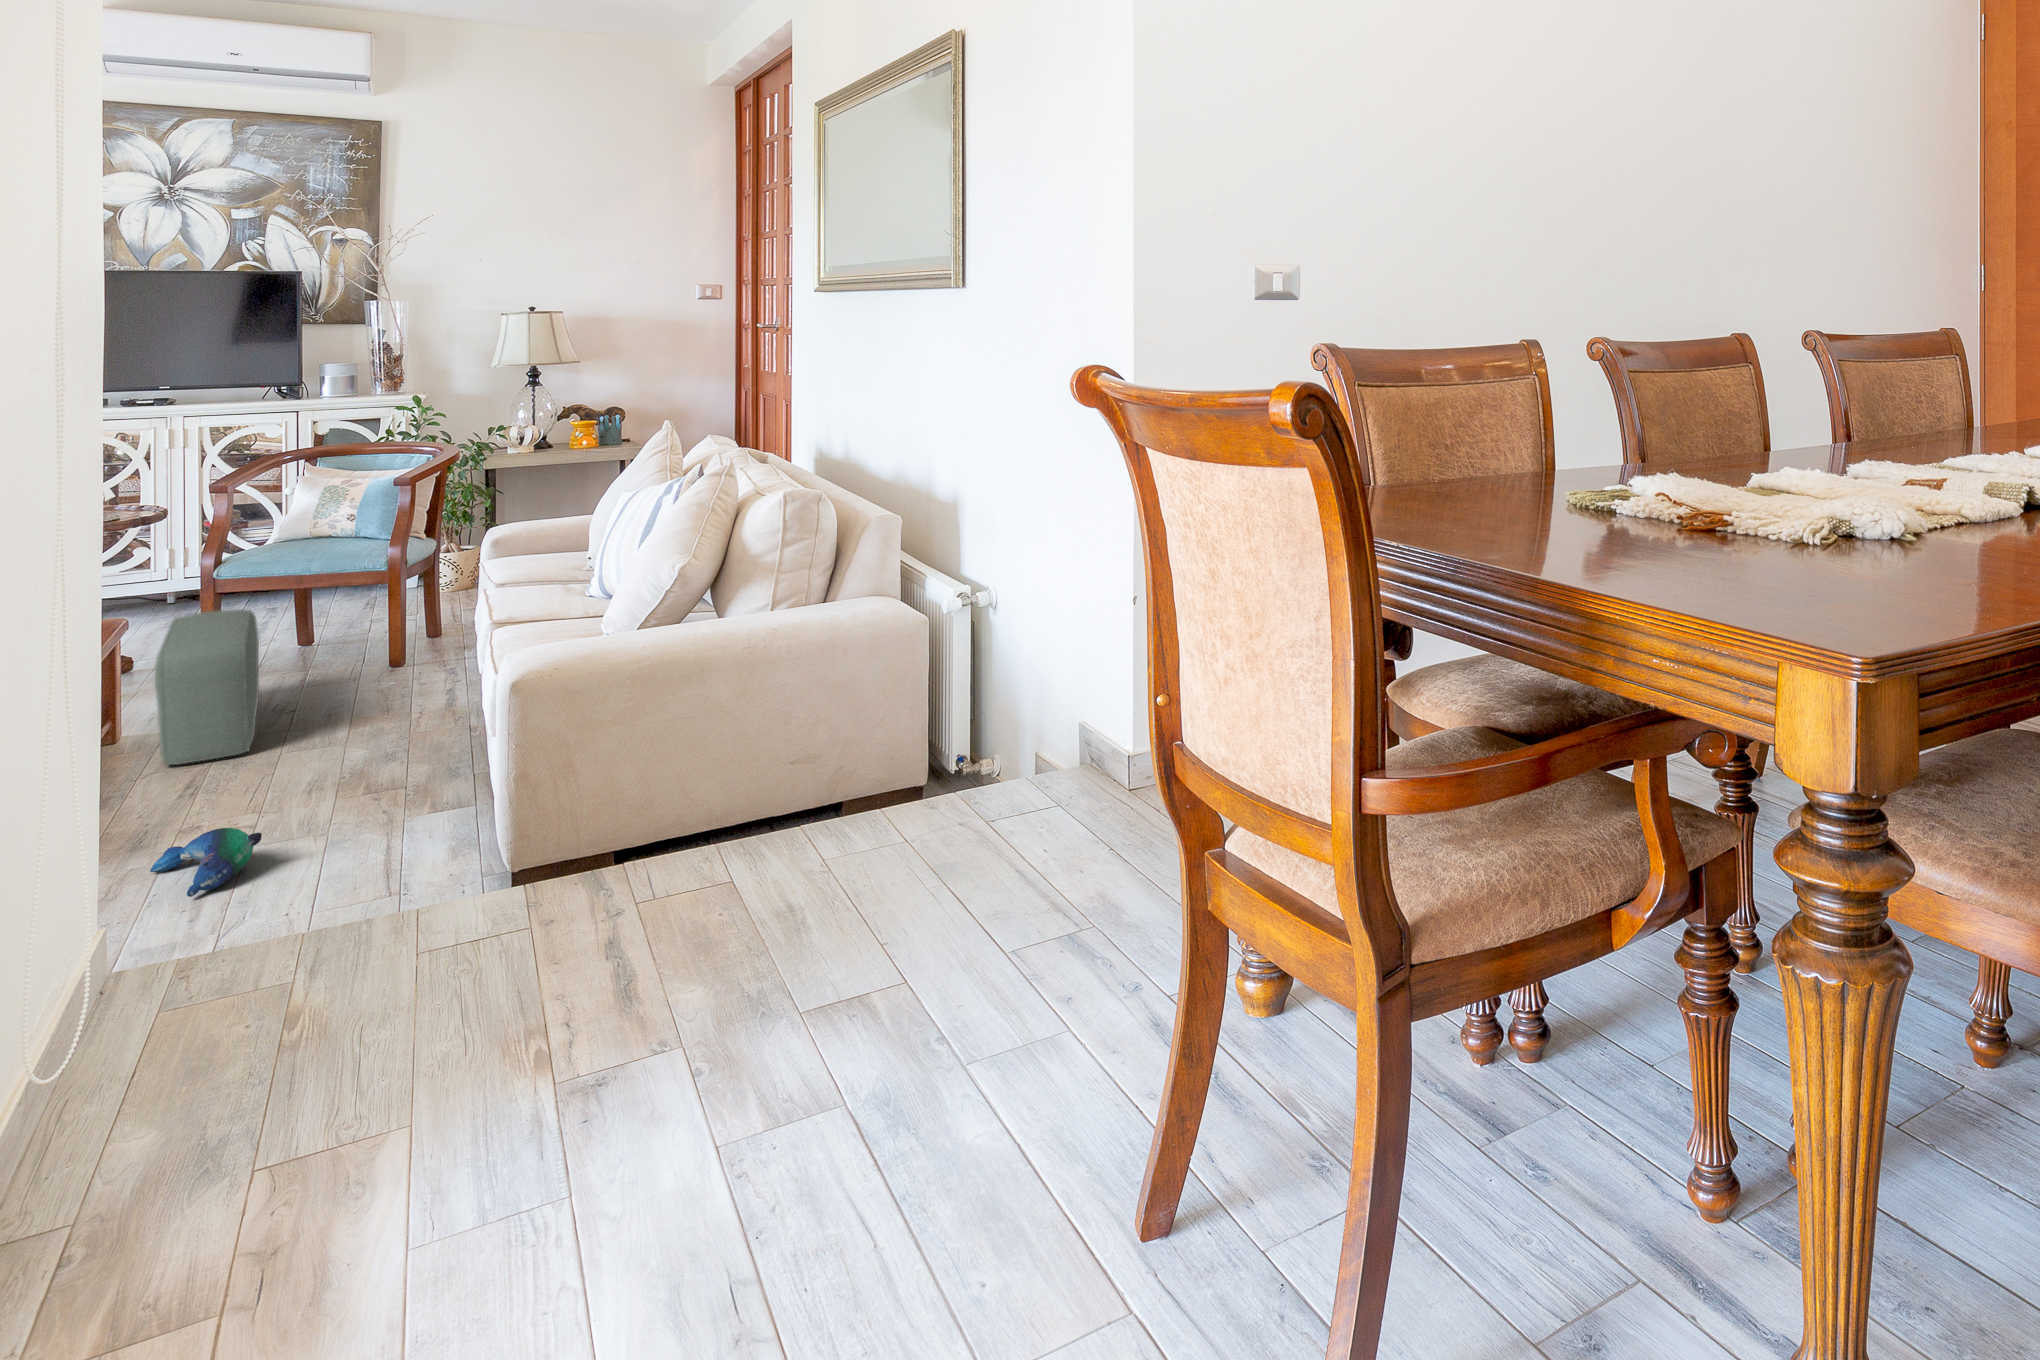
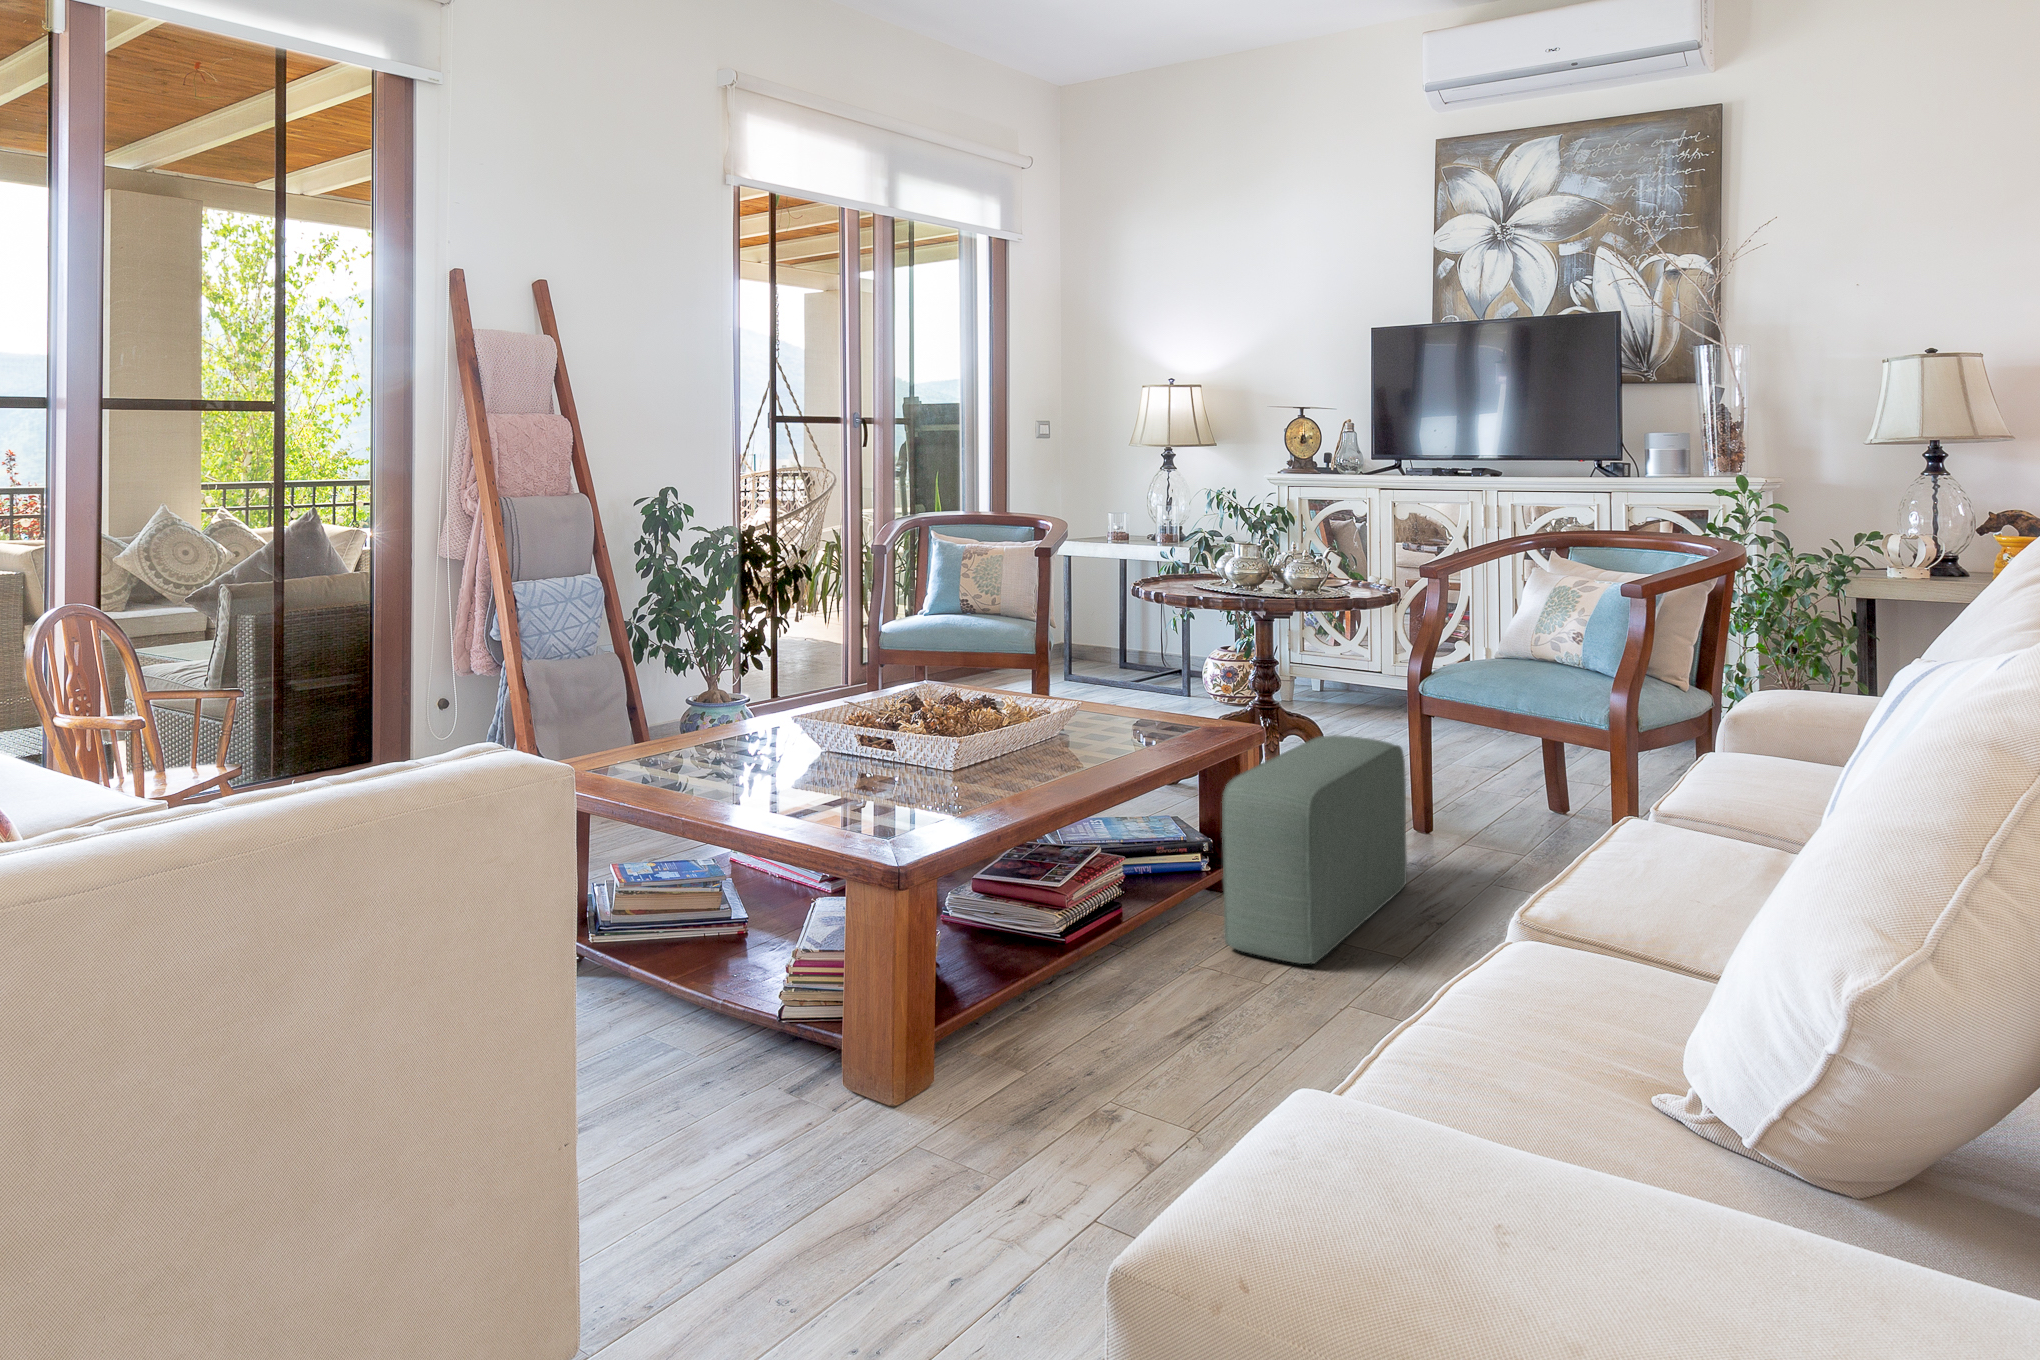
plush toy: present [150,828,262,897] -> none [955,1104,1089,1223]

